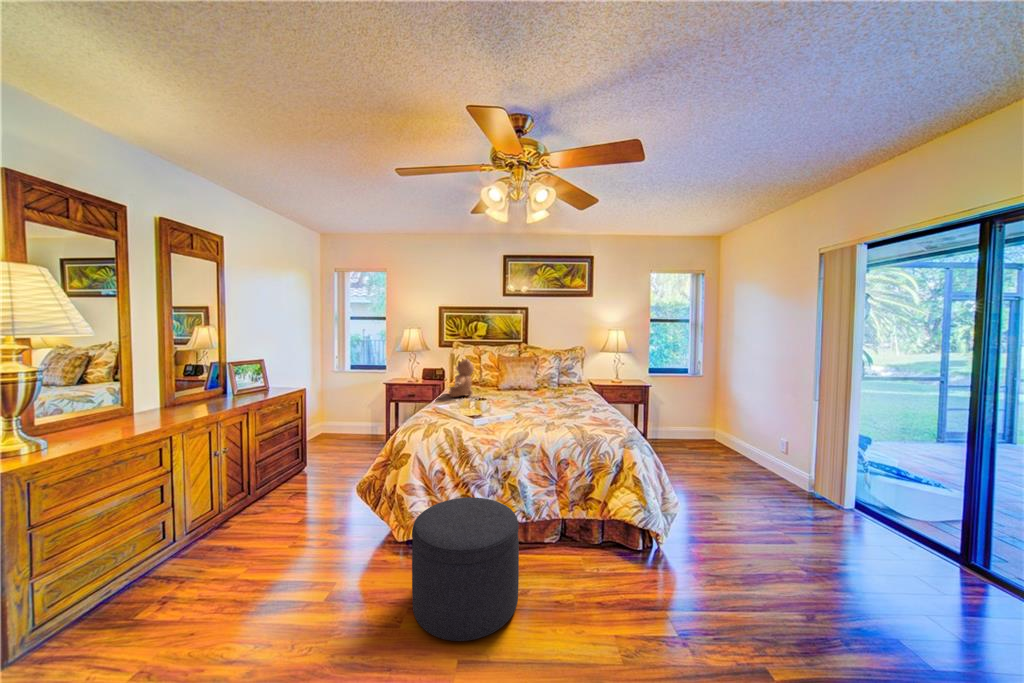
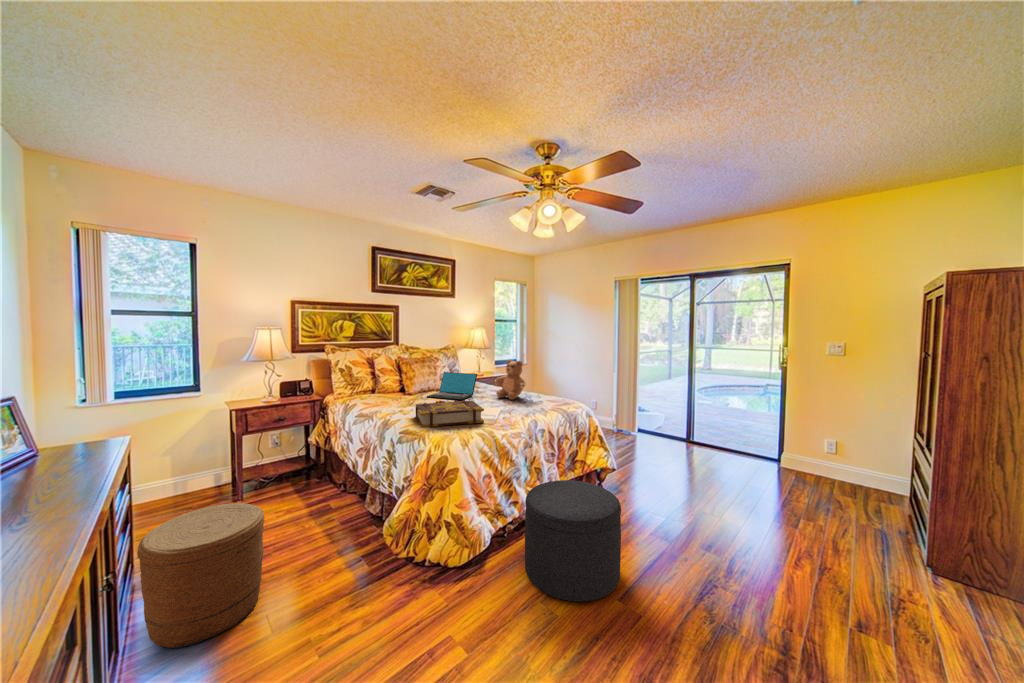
teddy bear: present [449,359,474,397] -> present [495,360,526,400]
laptop: none [502,372,549,401] -> present [427,372,477,400]
book: none [421,396,492,422] -> present [416,400,484,428]
woven basket: none [253,439,324,514] -> present [137,503,264,648]

